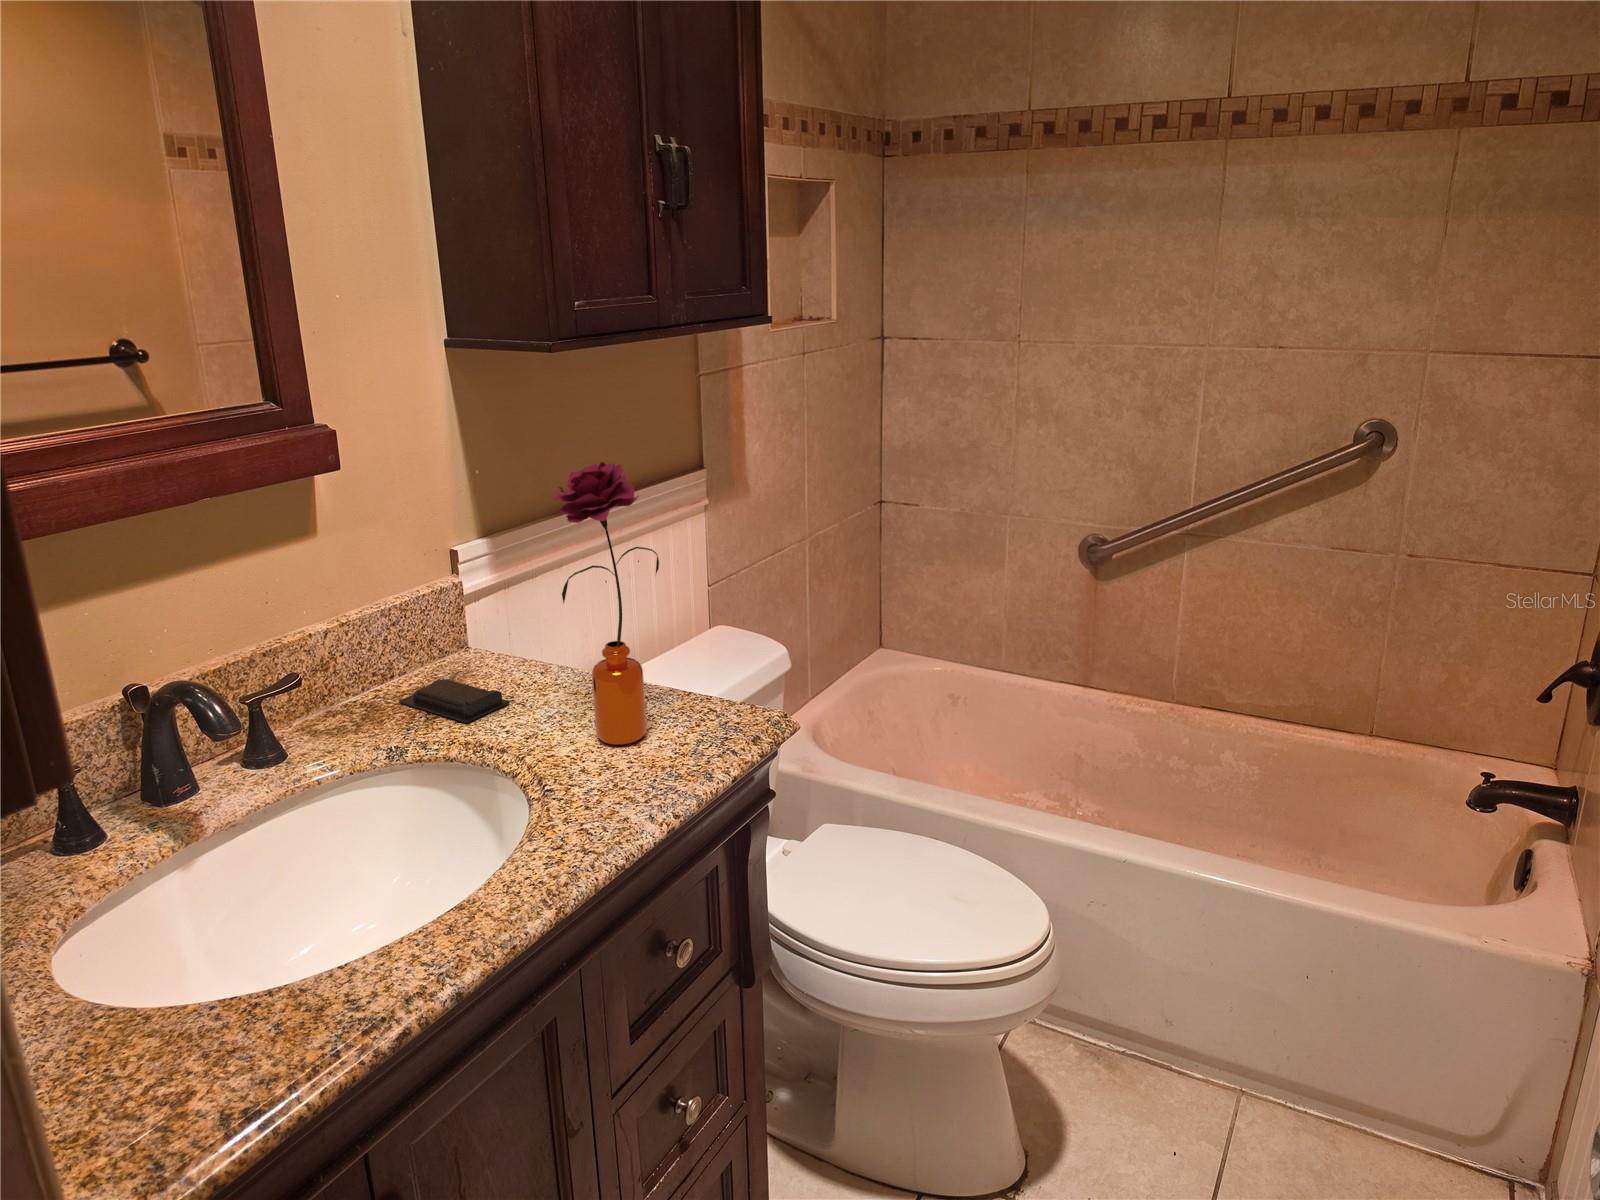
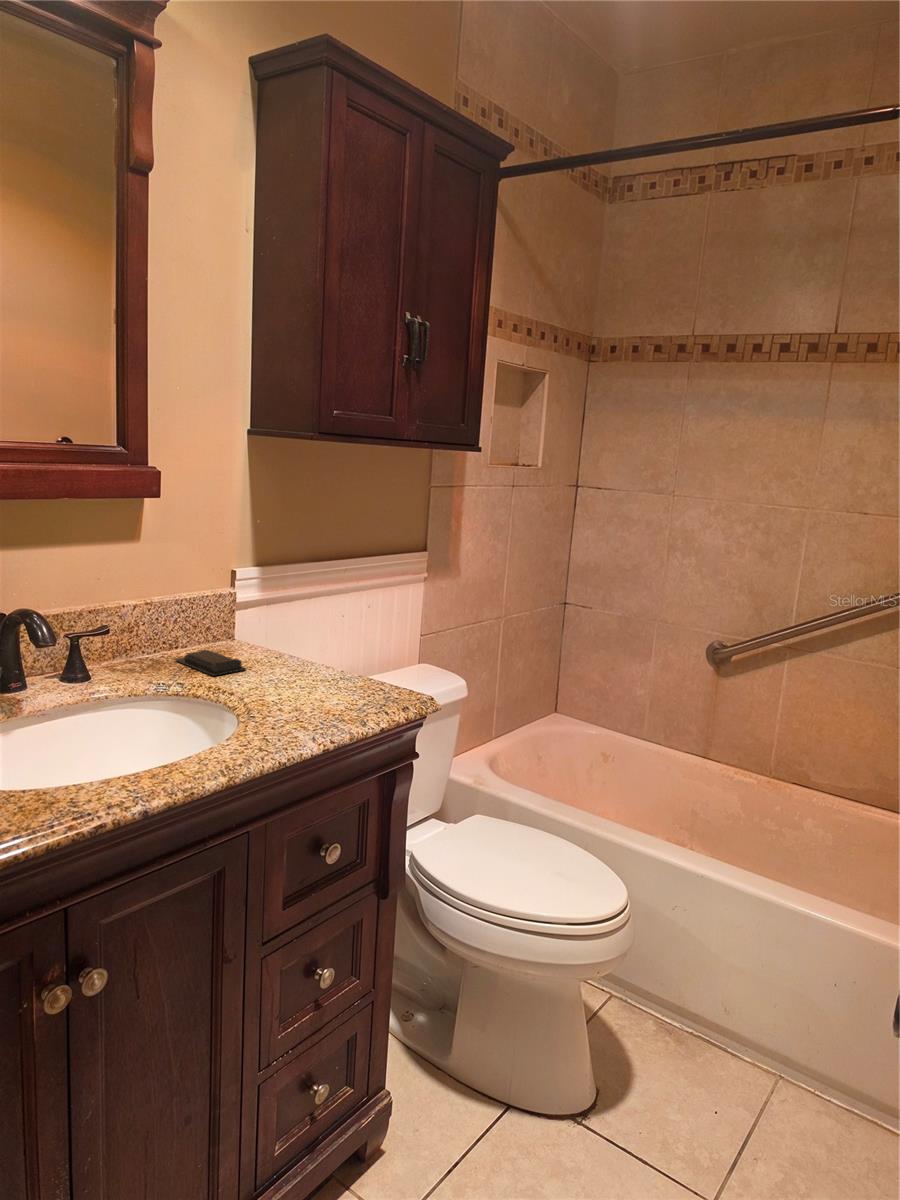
flower: present [555,462,659,745] -> none [283,502,351,700]

